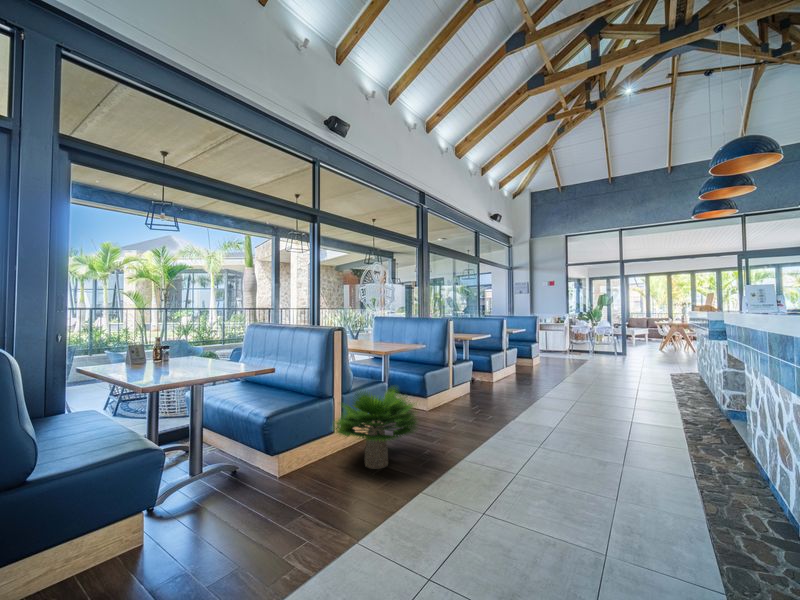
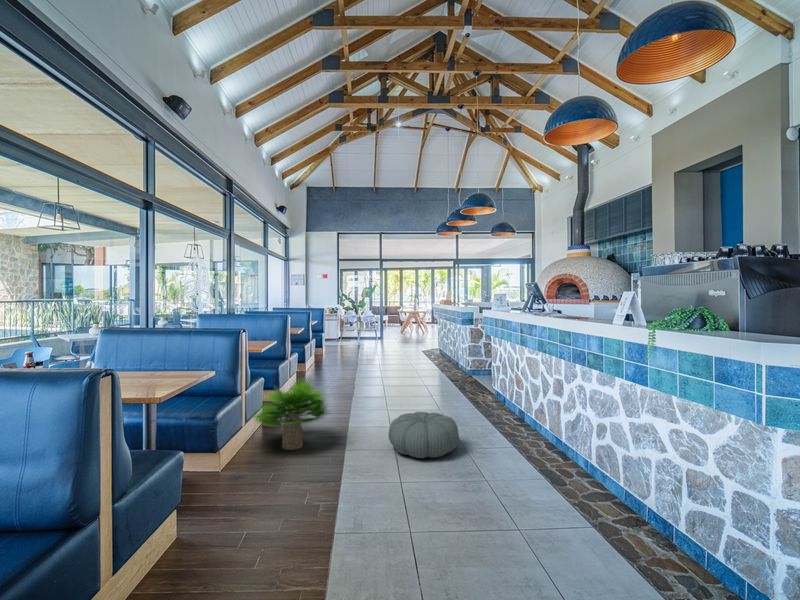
pouf: none [467,459,588,550] -> present [388,412,459,458]

